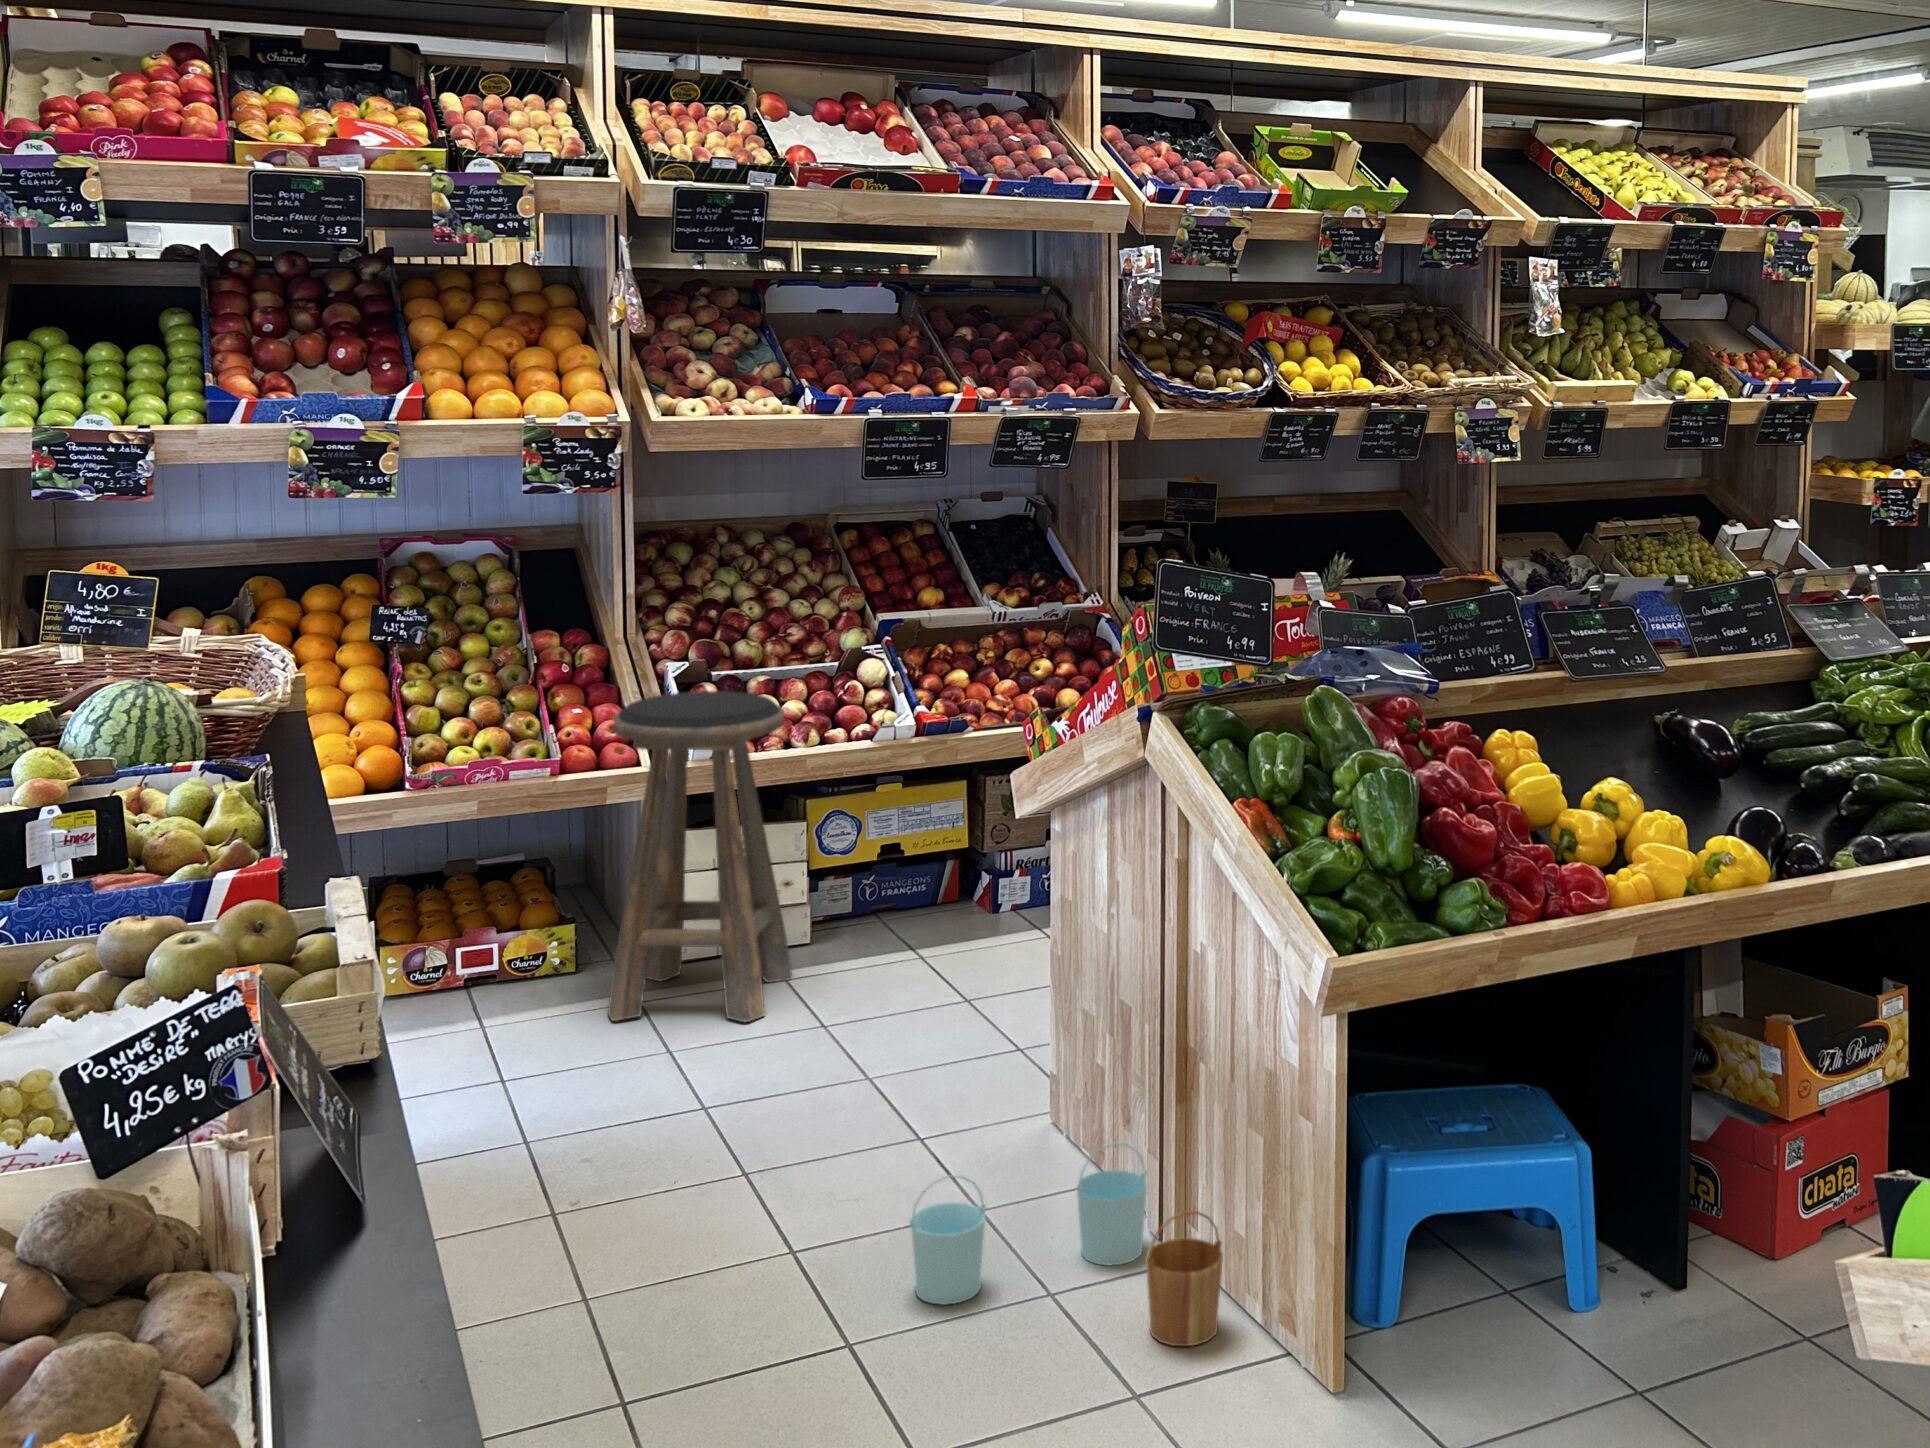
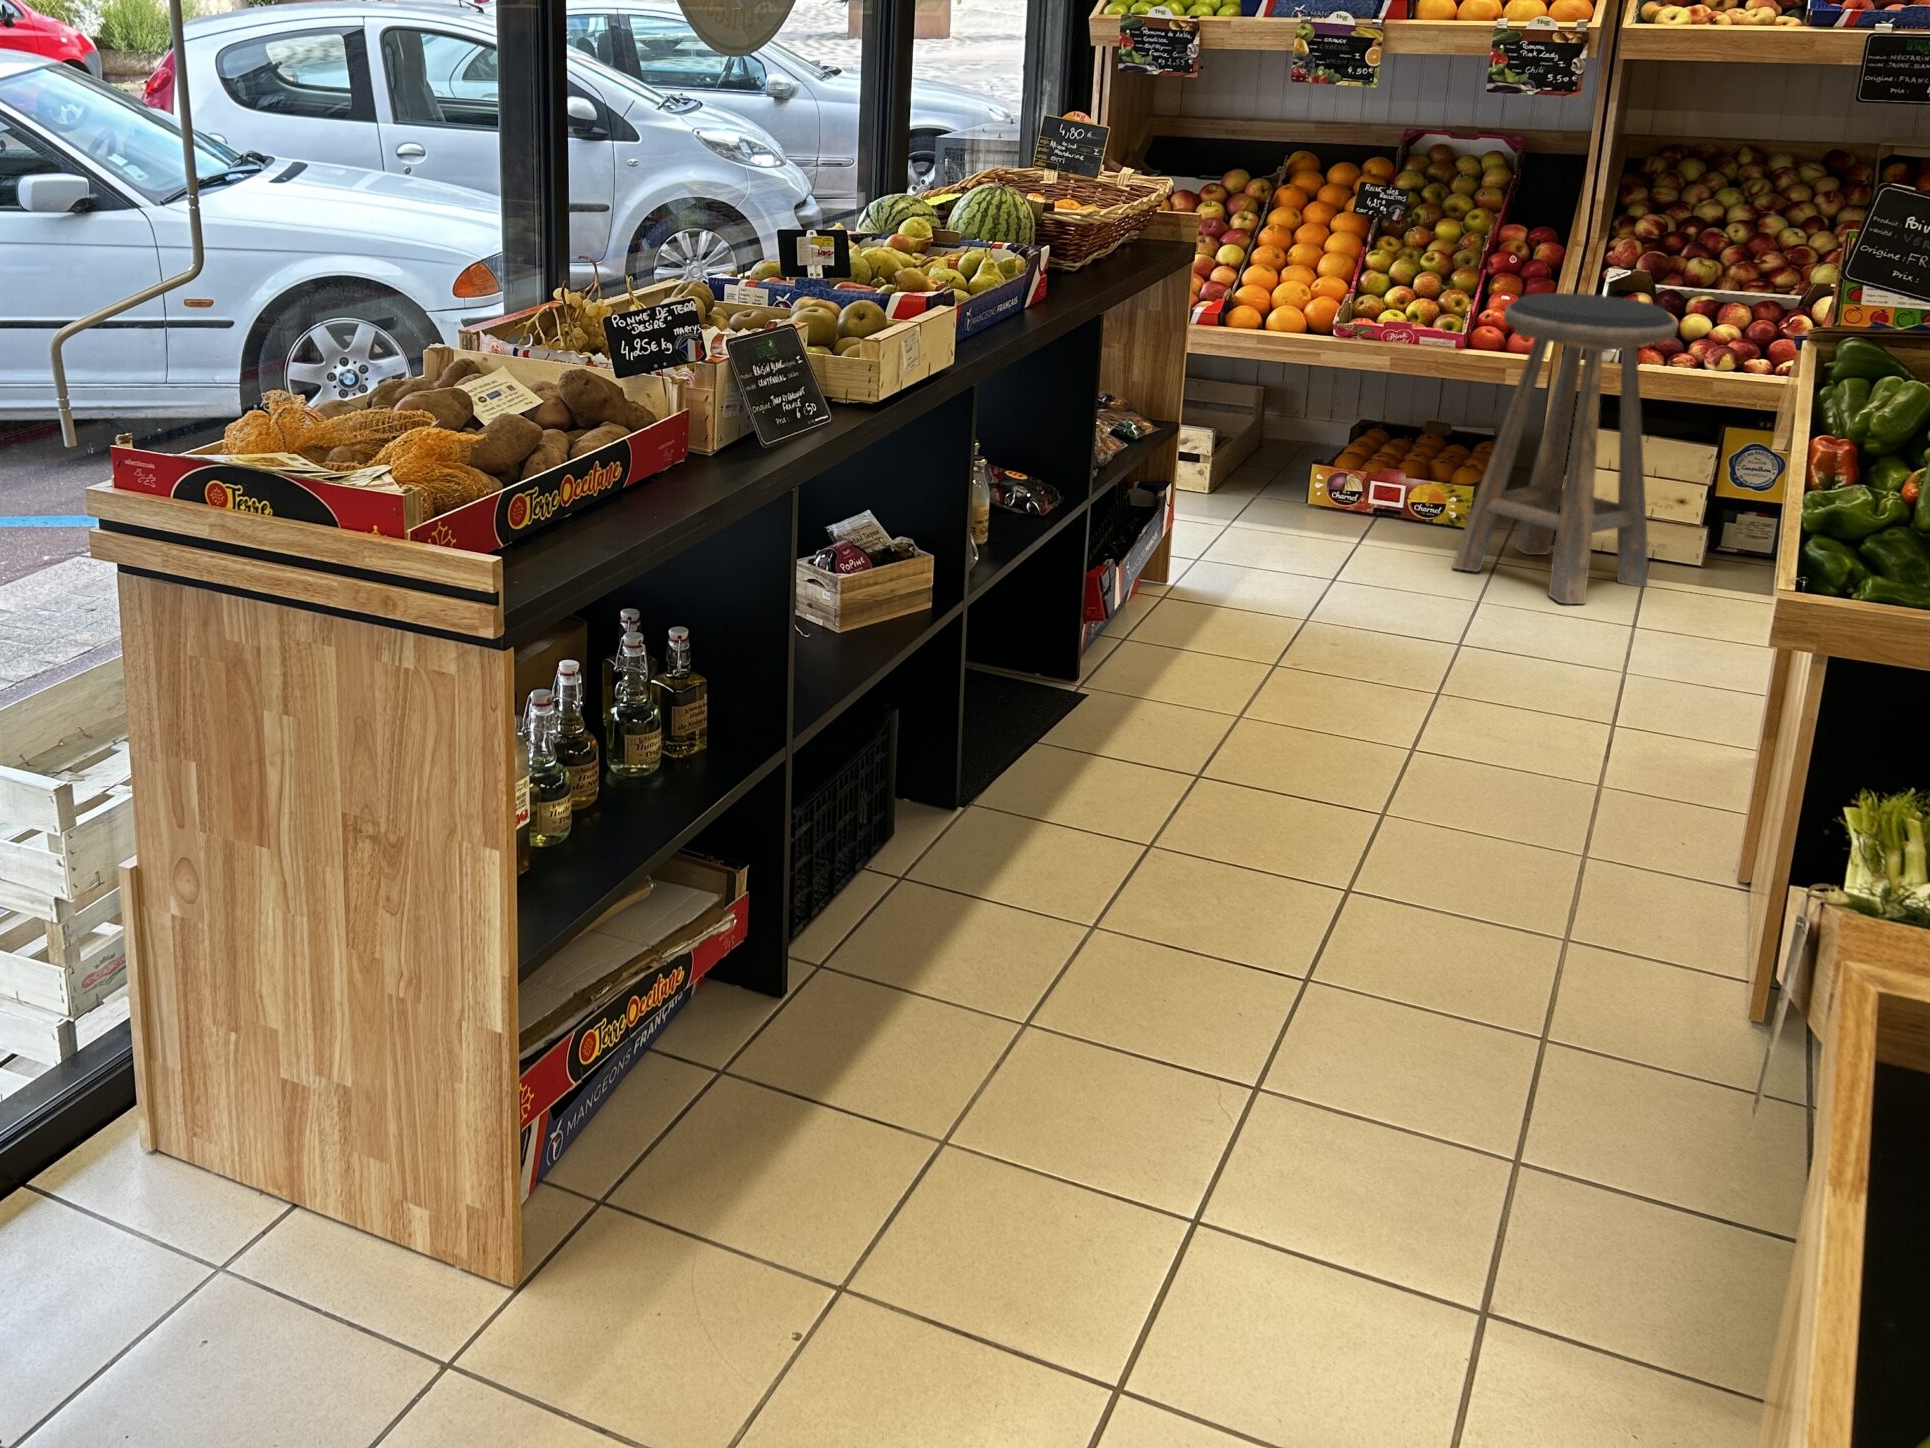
bucket: present [910,1143,1223,1346] -> none [1468,729,1737,959]

